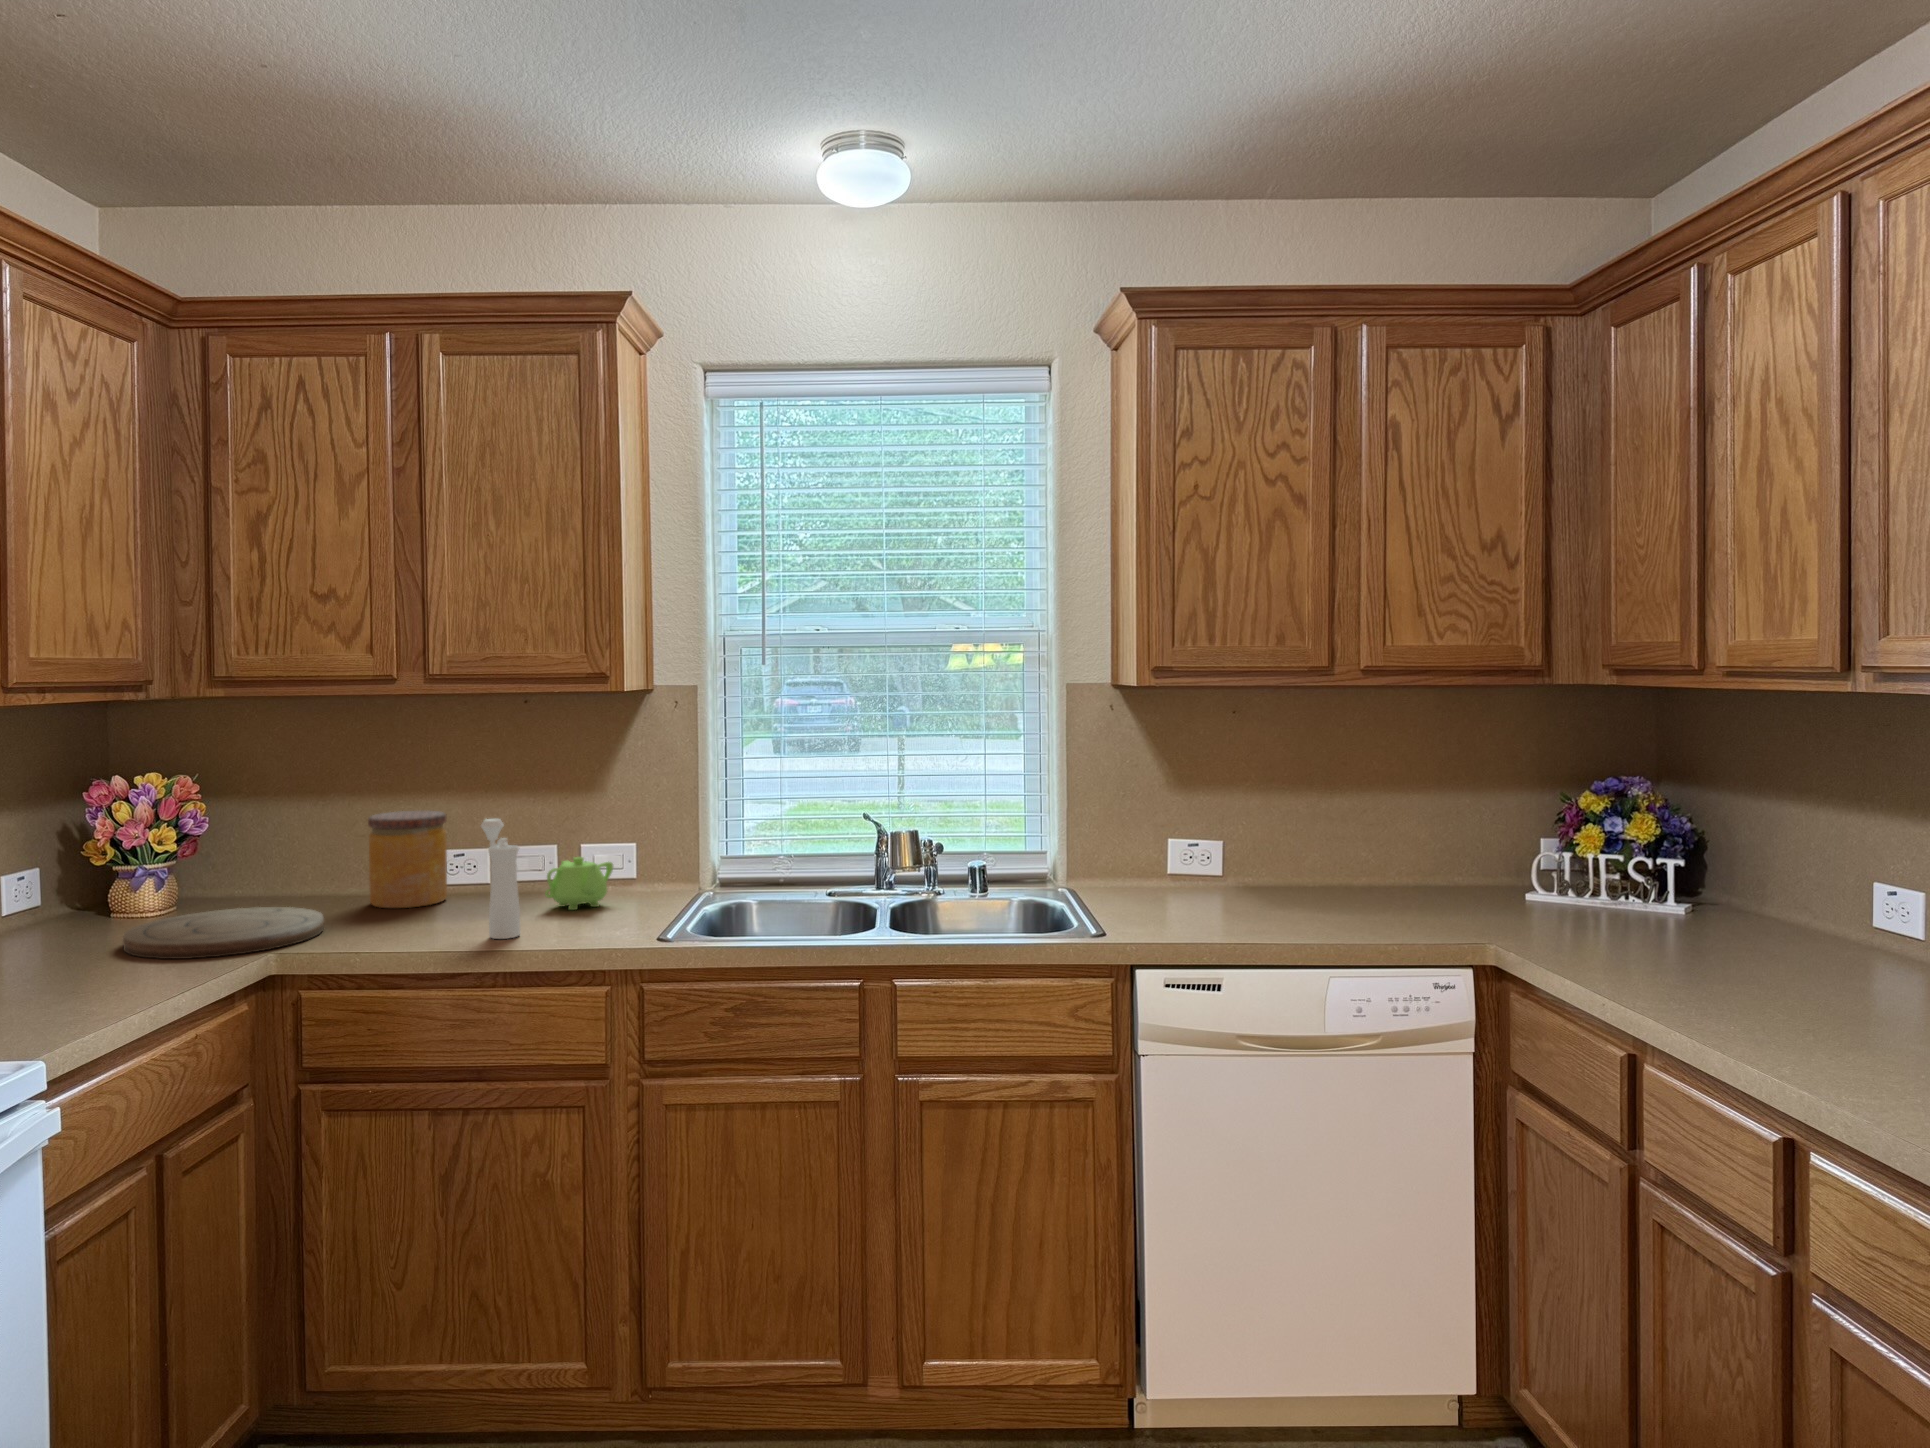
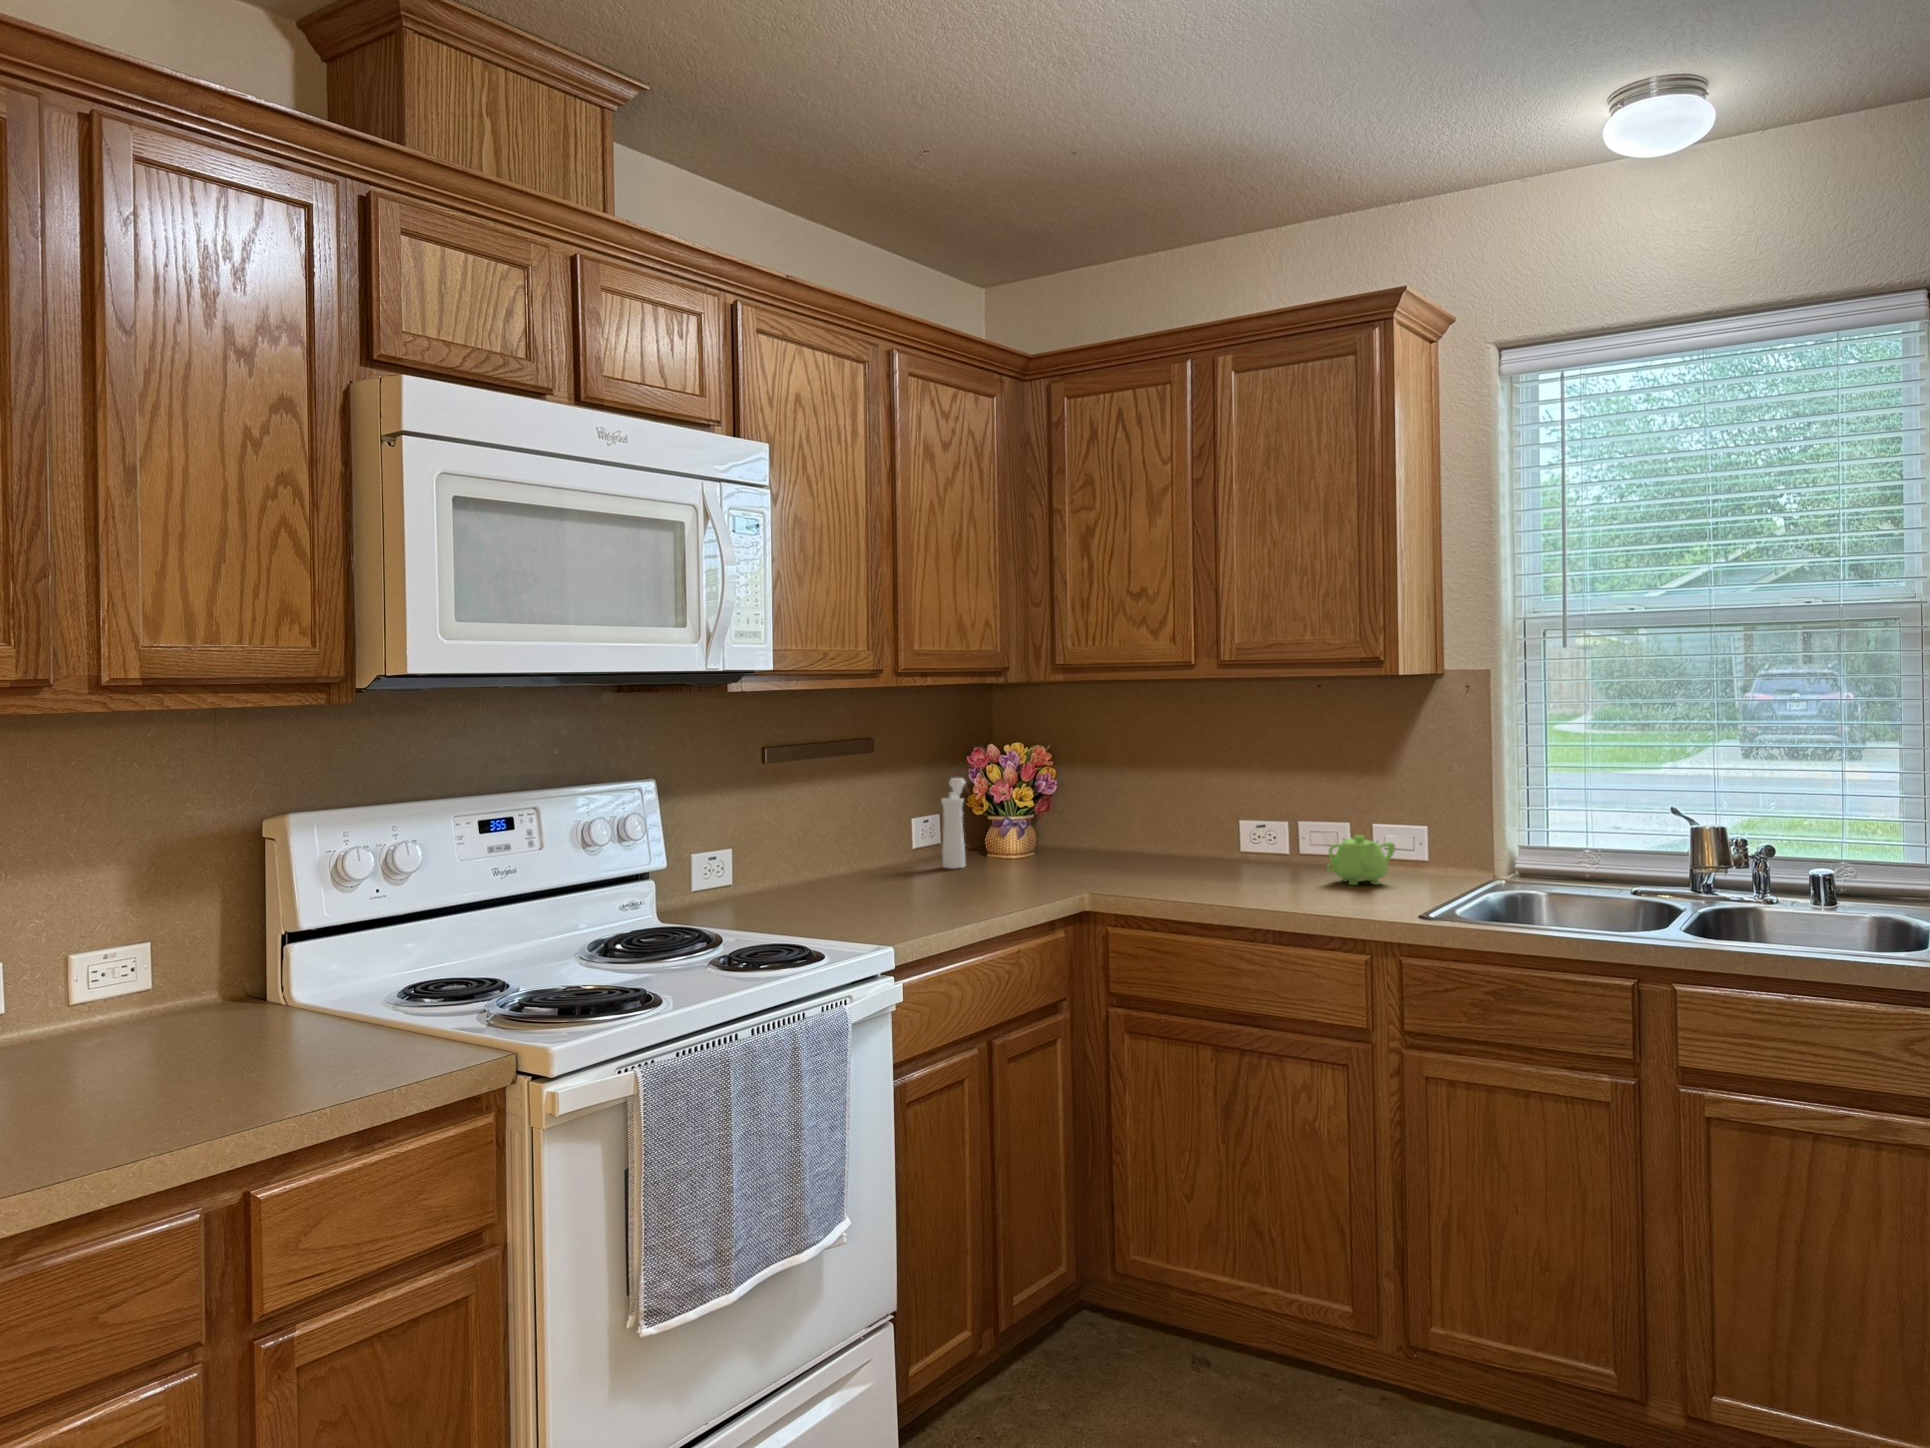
jar: present [368,811,447,908] -> none [1176,784,1244,870]
pepper mill: present [481,819,520,939] -> present [941,778,965,869]
cutting board: present [123,907,324,959] -> none [992,857,1136,891]

